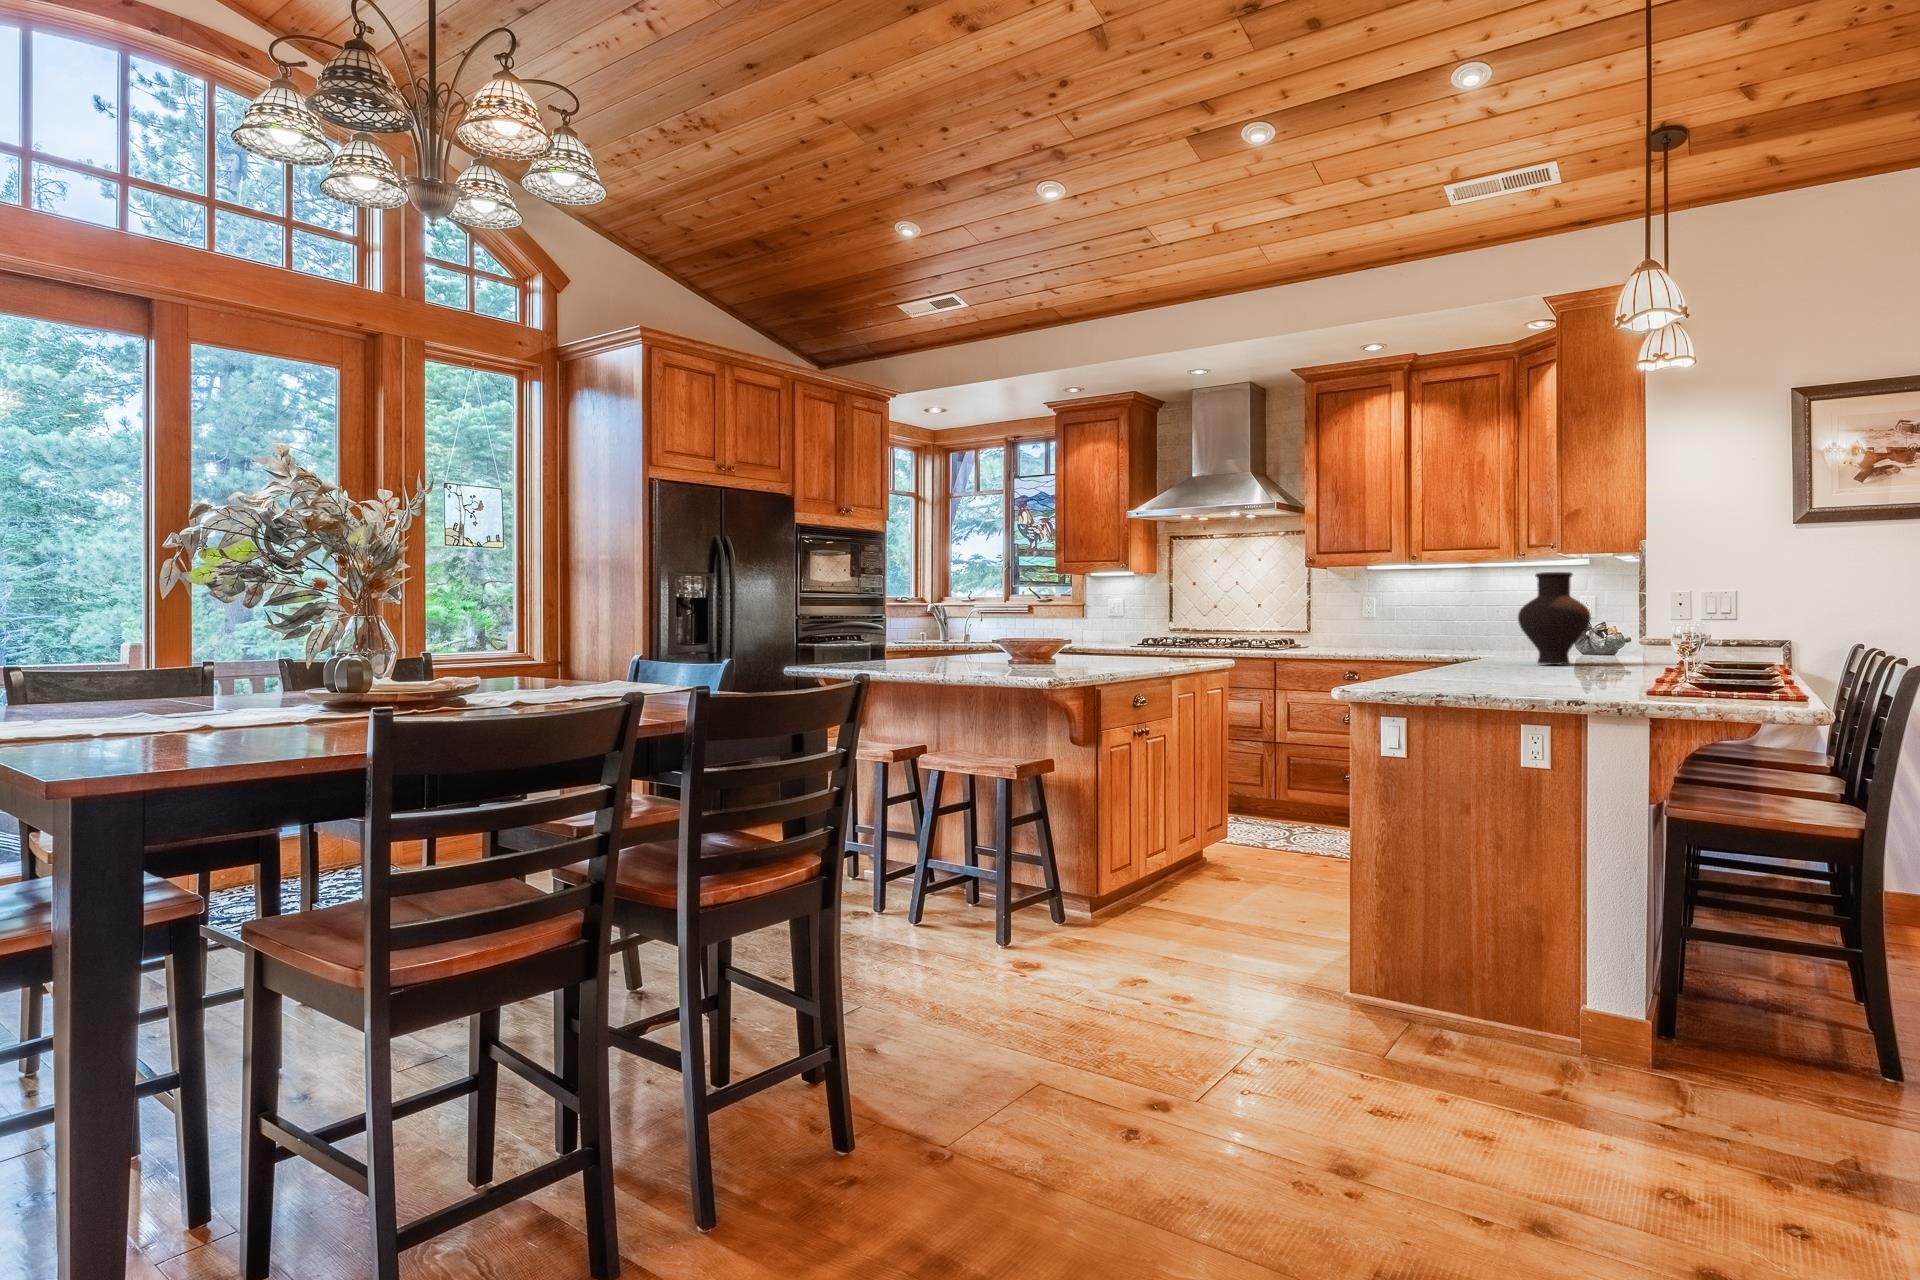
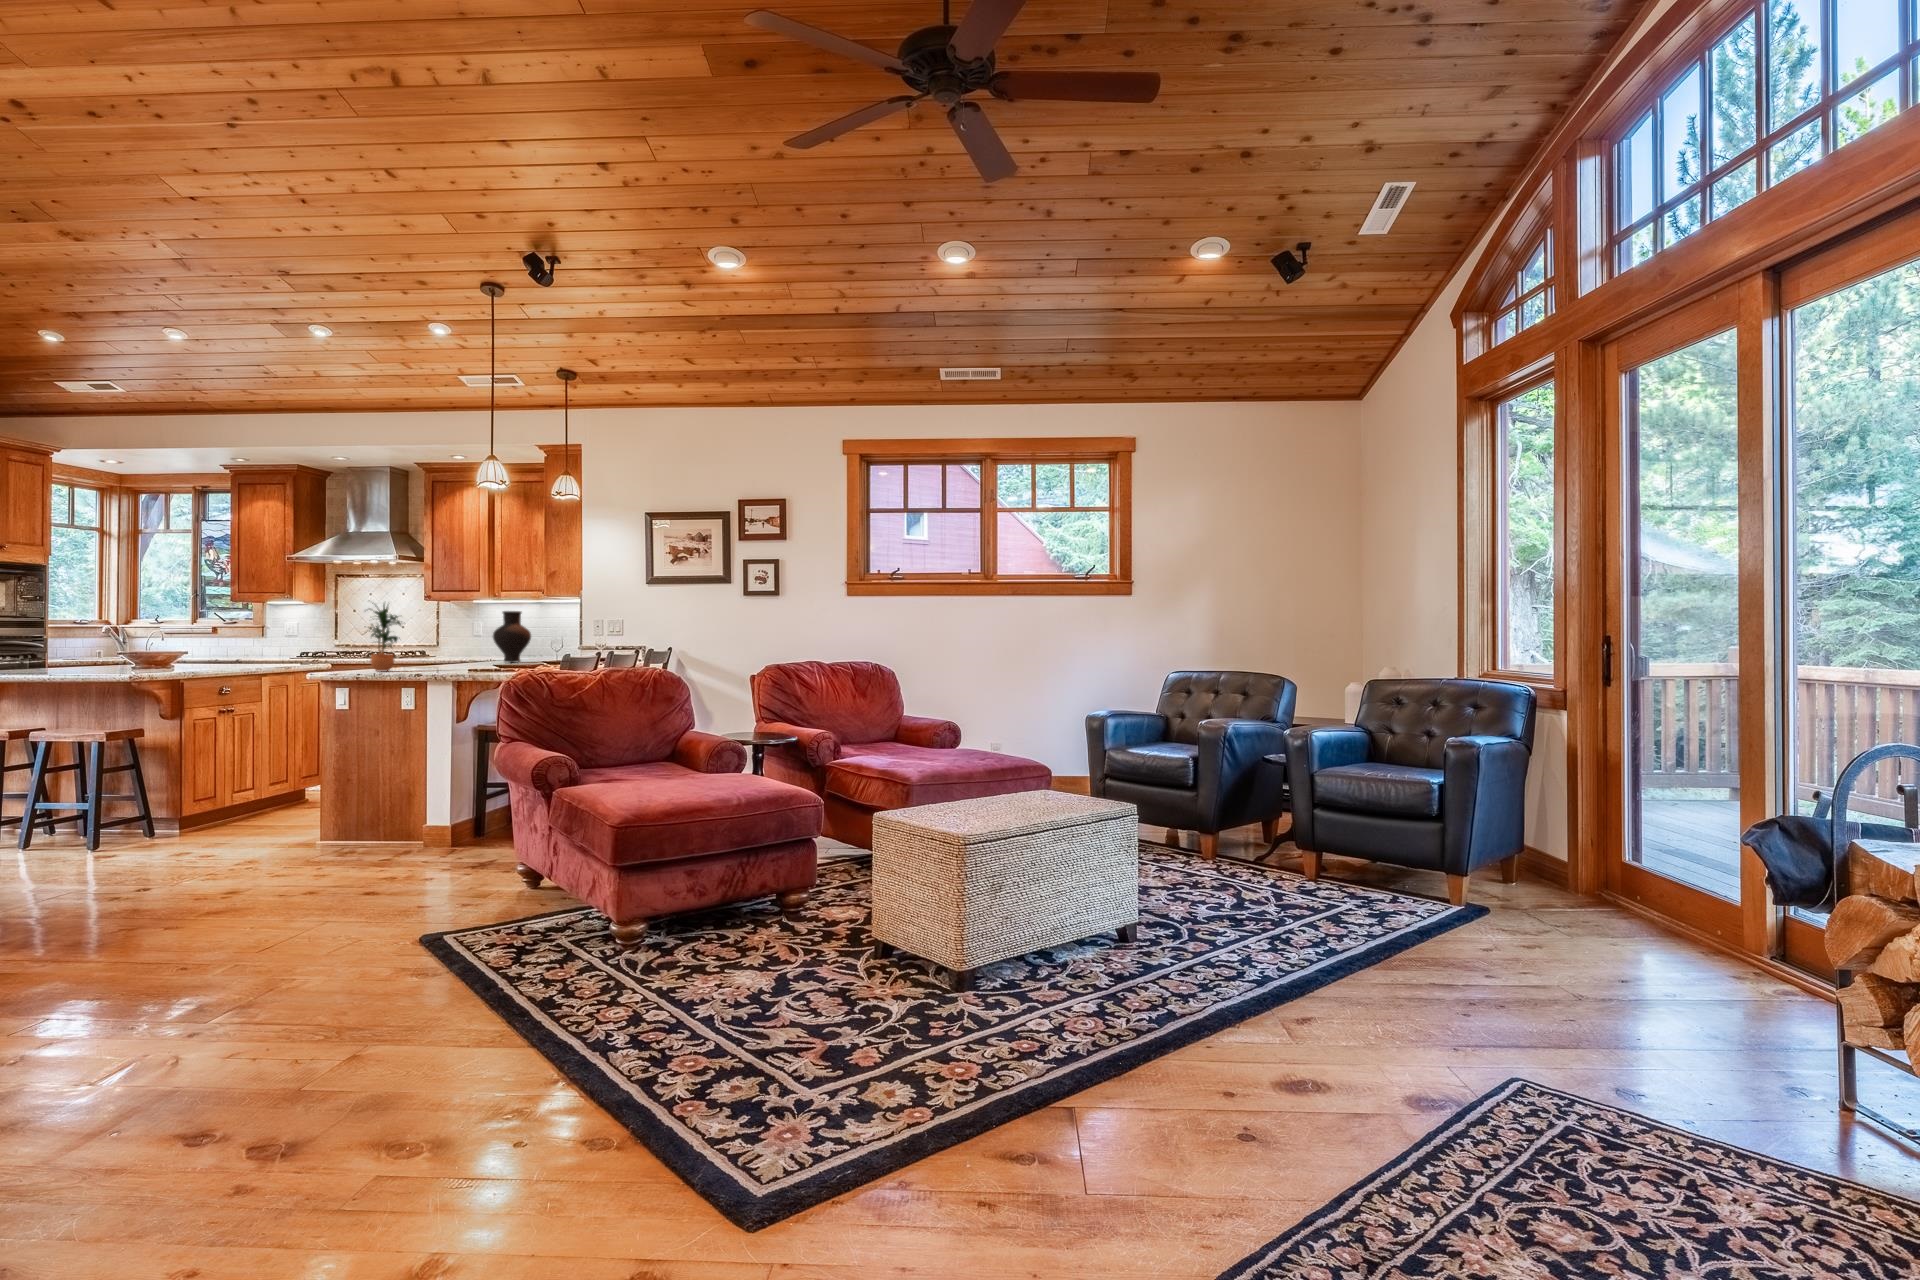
potted plant: none [1402,549,1491,684] -> present [370,603,401,671]

